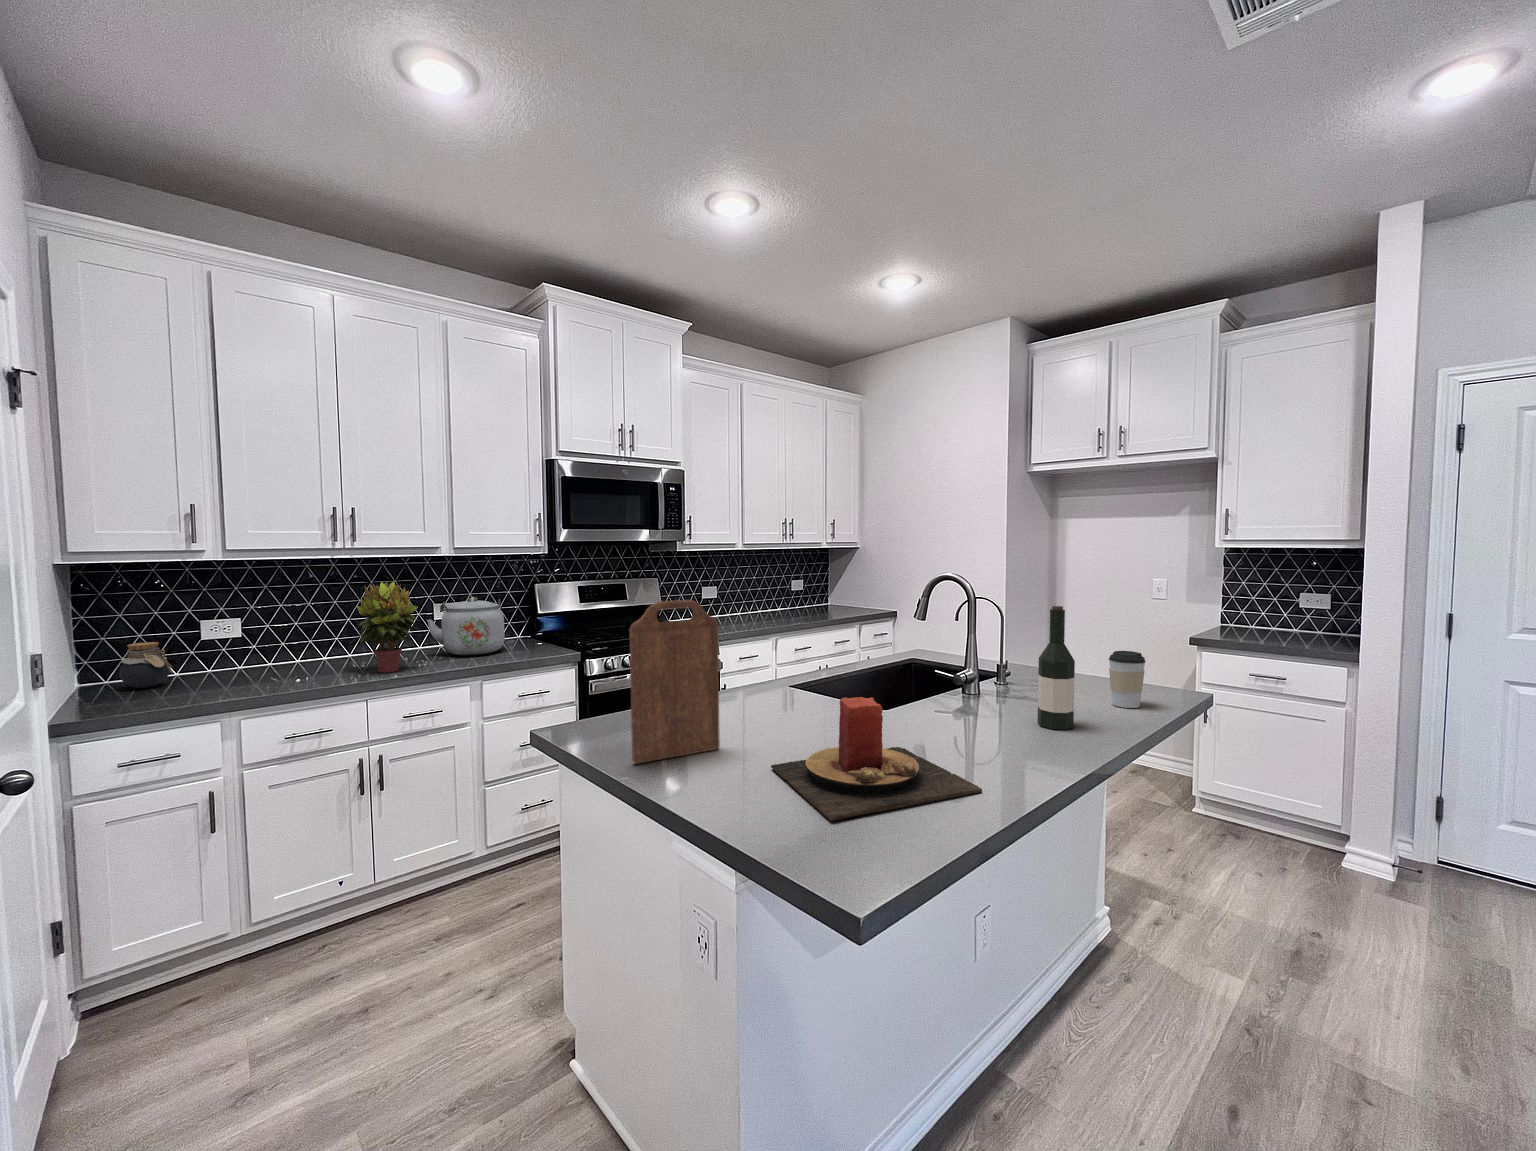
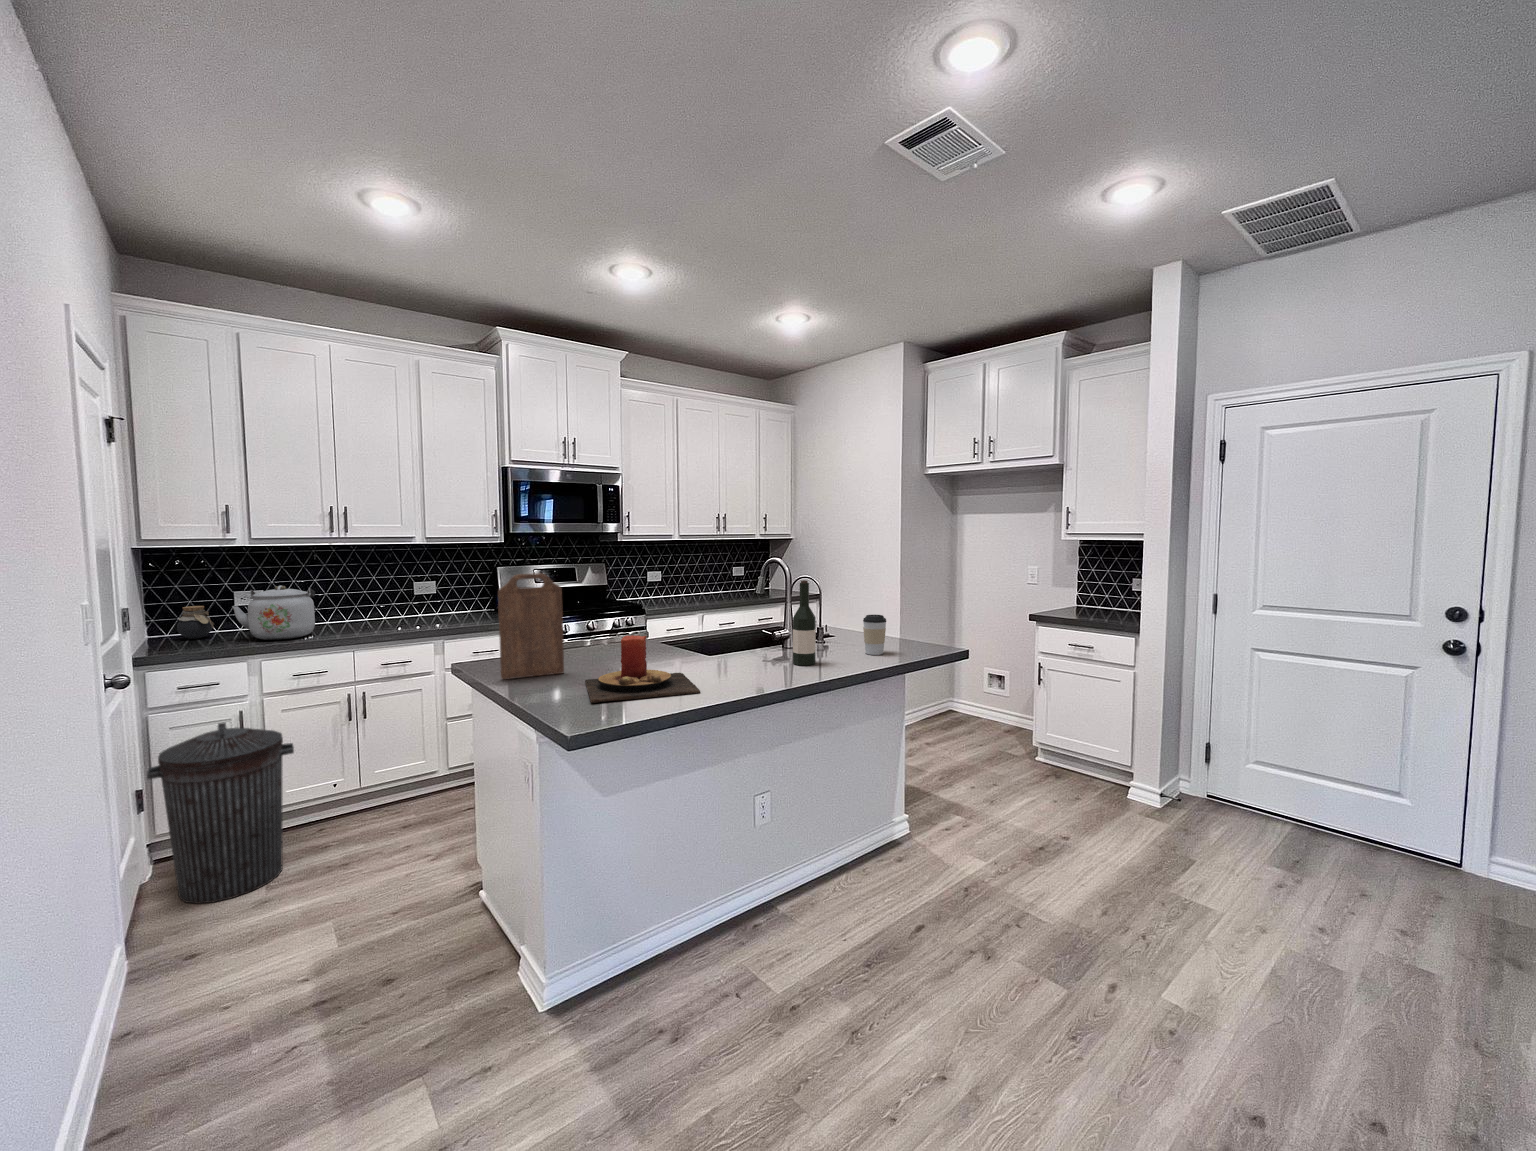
potted plant: present [357,581,418,673] -> none [345,562,398,632]
kettle: present [427,597,505,655] -> present [233,585,315,640]
trash can: none [66,816,289,1097] -> present [147,723,294,904]

